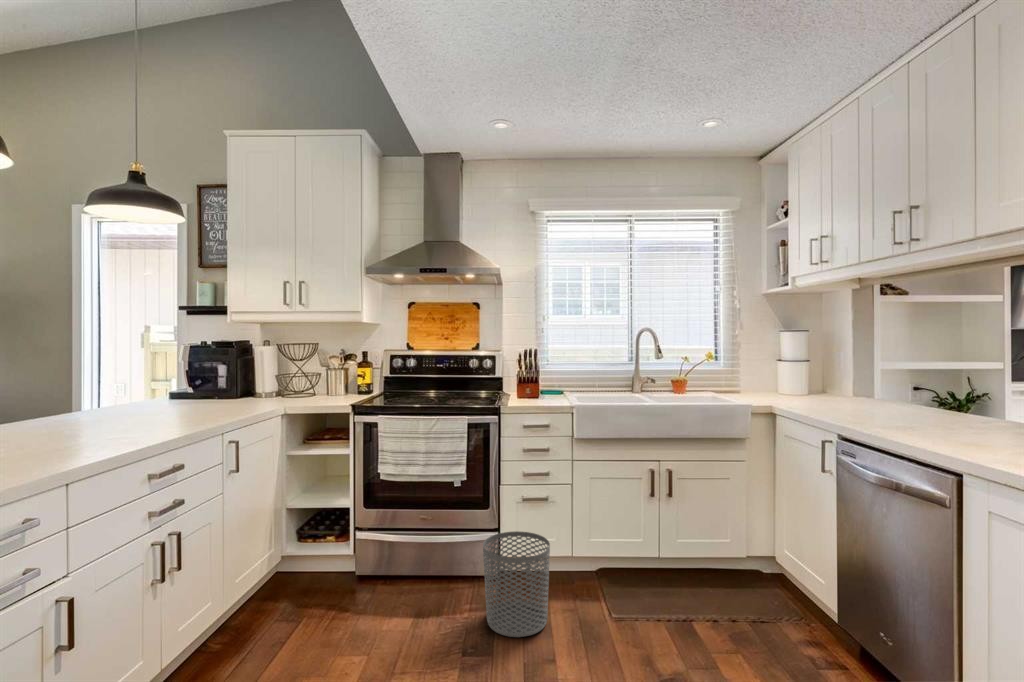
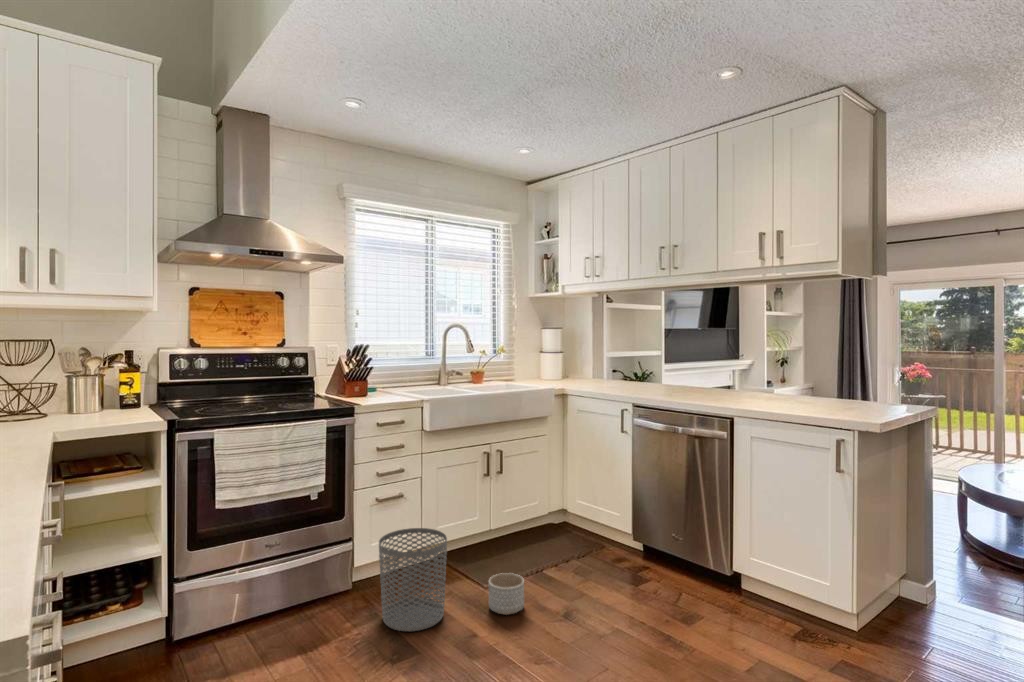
planter: none [589,606,629,657] -> present [489,573,524,615]

